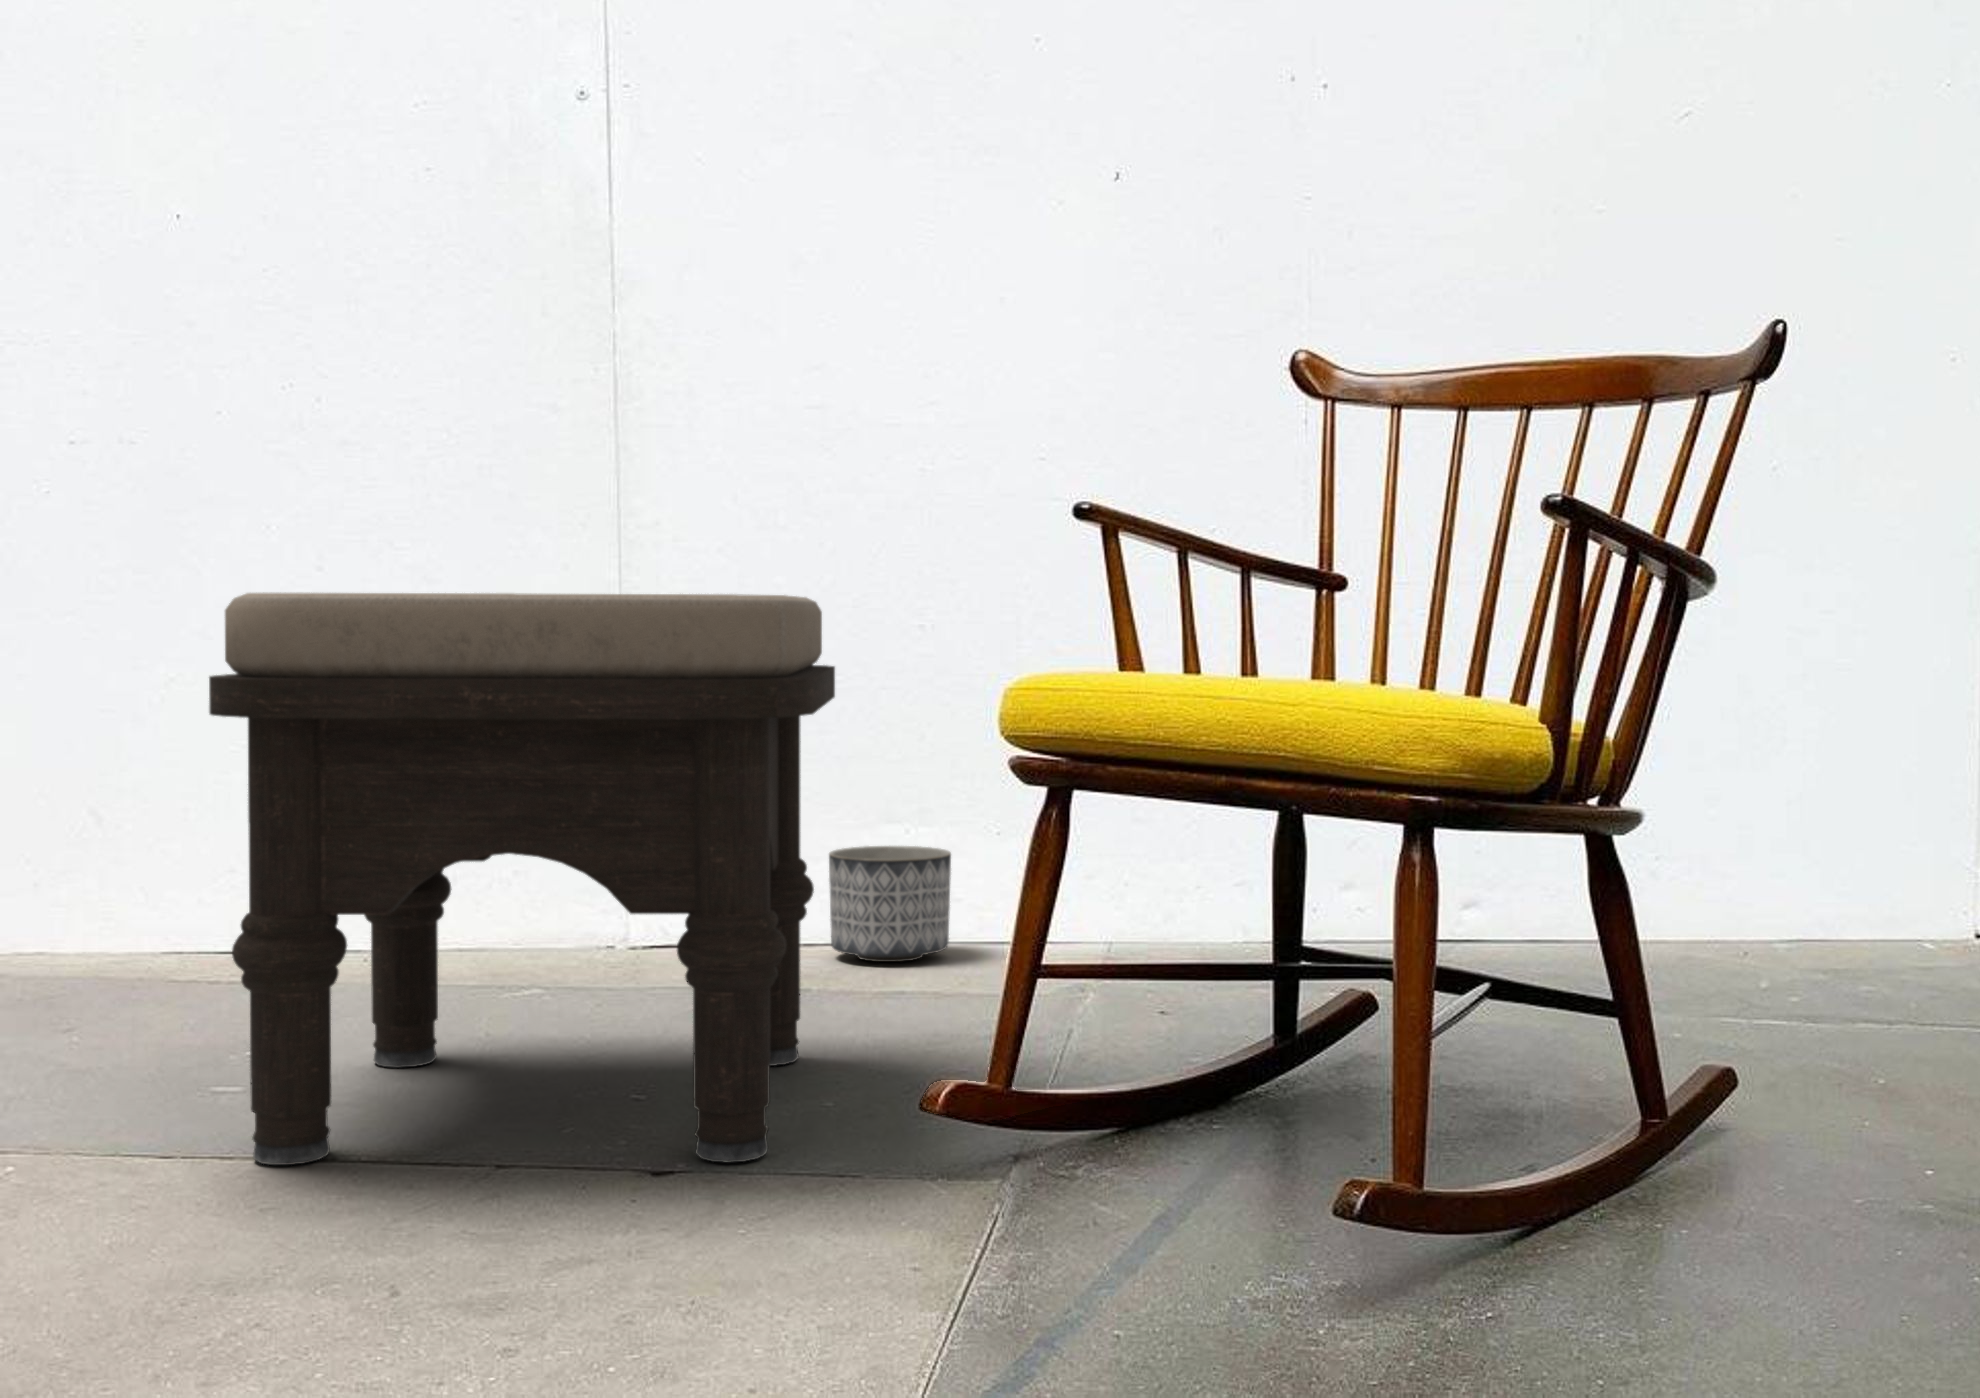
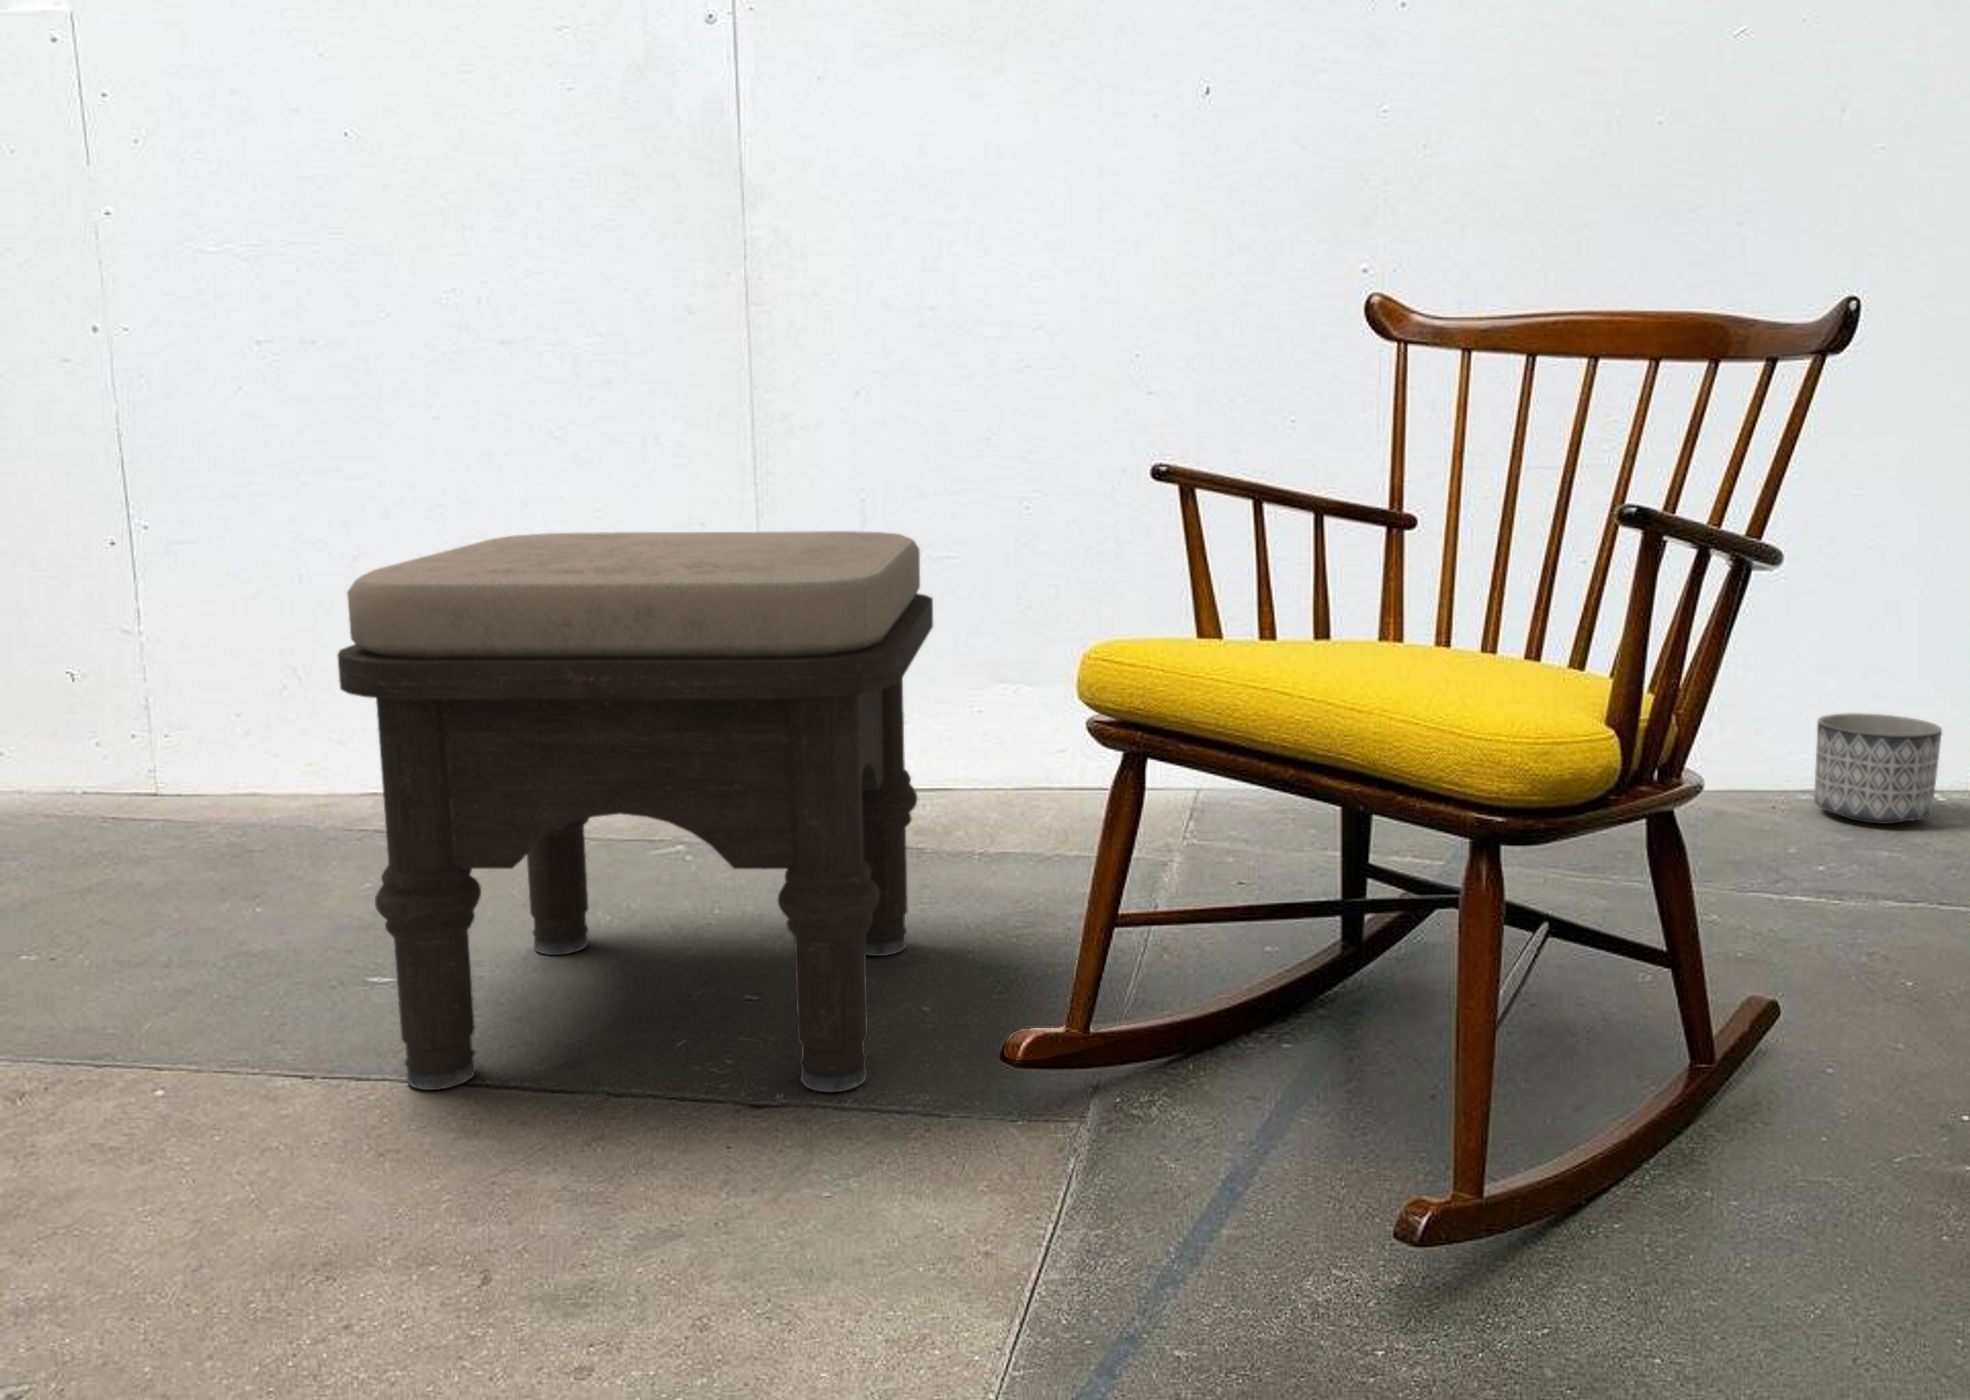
planter: present [829,846,951,962] -> present [1814,713,1942,824]

